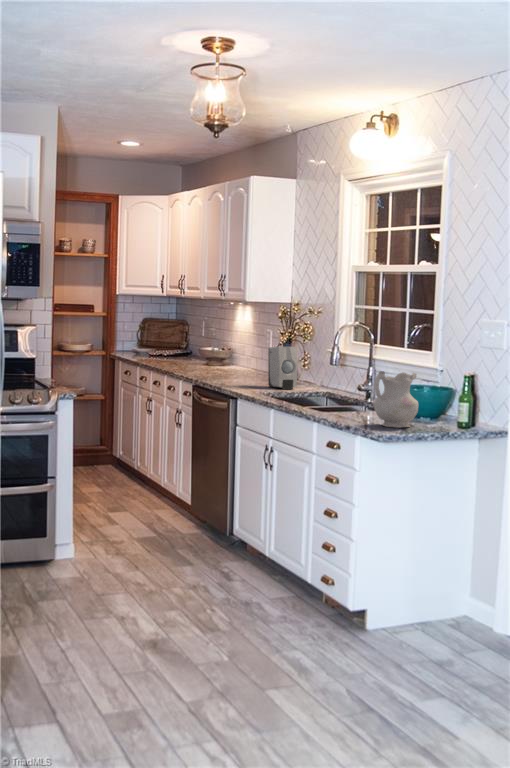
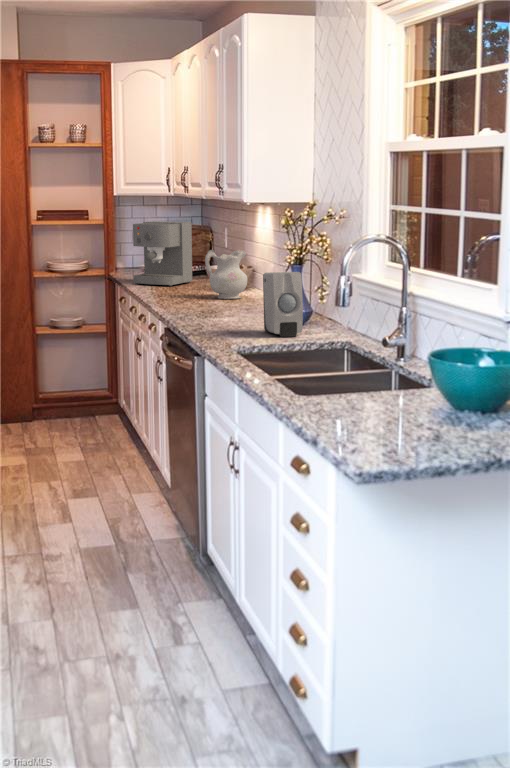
coffee maker: none [139,315,183,363] -> present [133,221,192,286]
ceramic pitcher: present [374,371,418,428] -> present [205,250,247,299]

